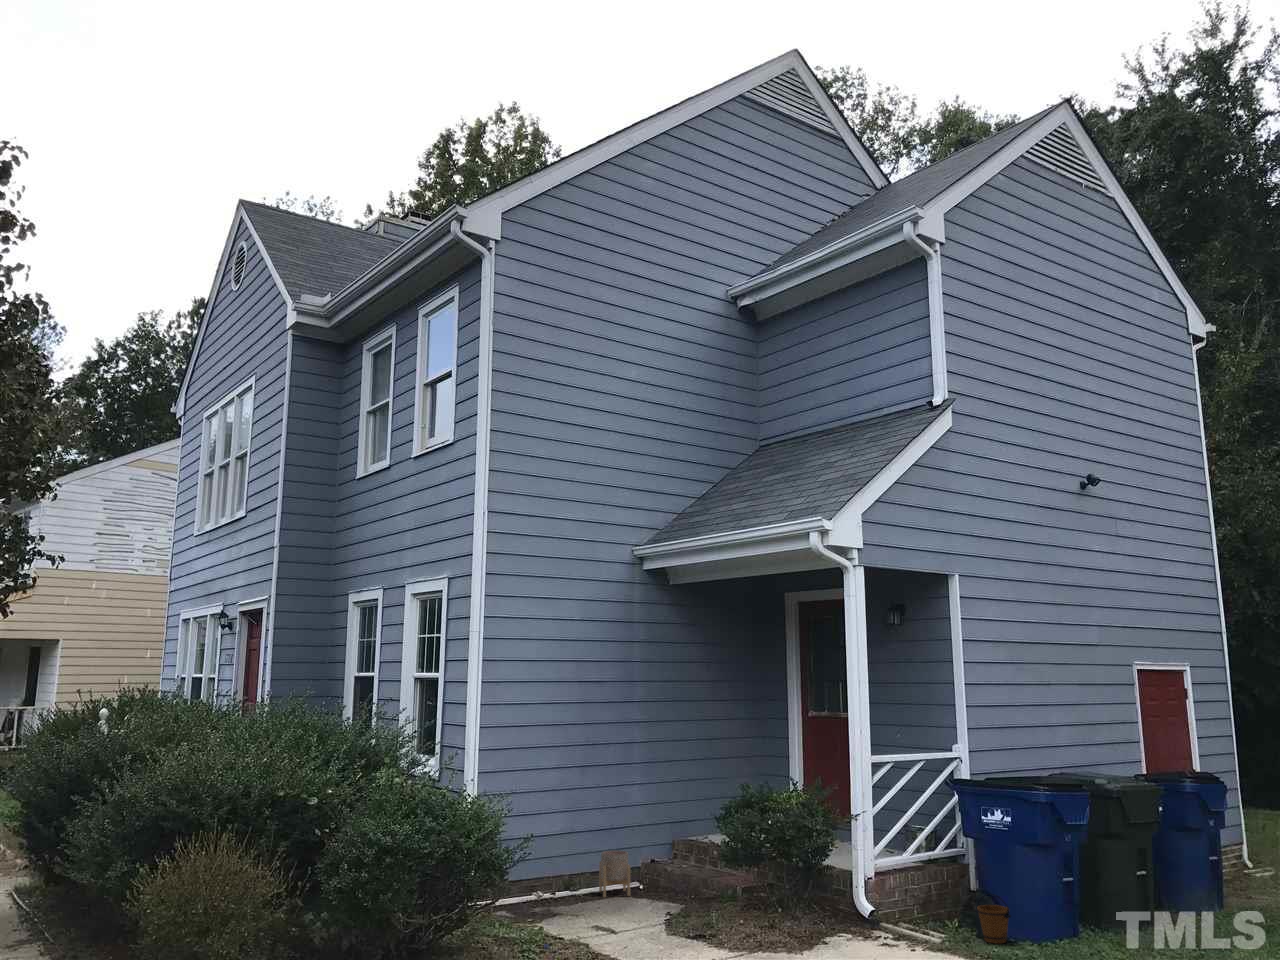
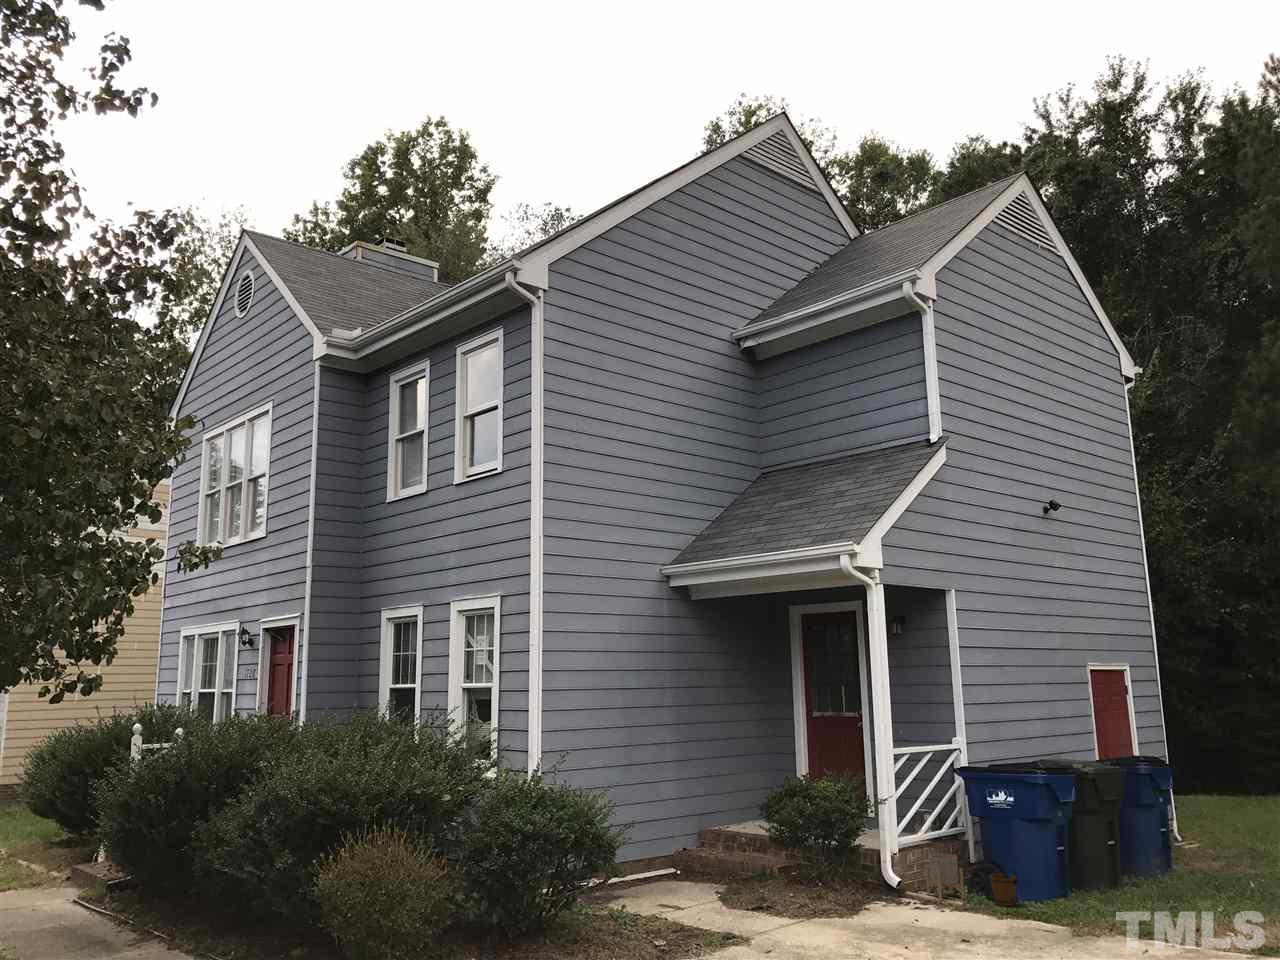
planter: present [599,850,630,897] -> present [925,854,964,901]

